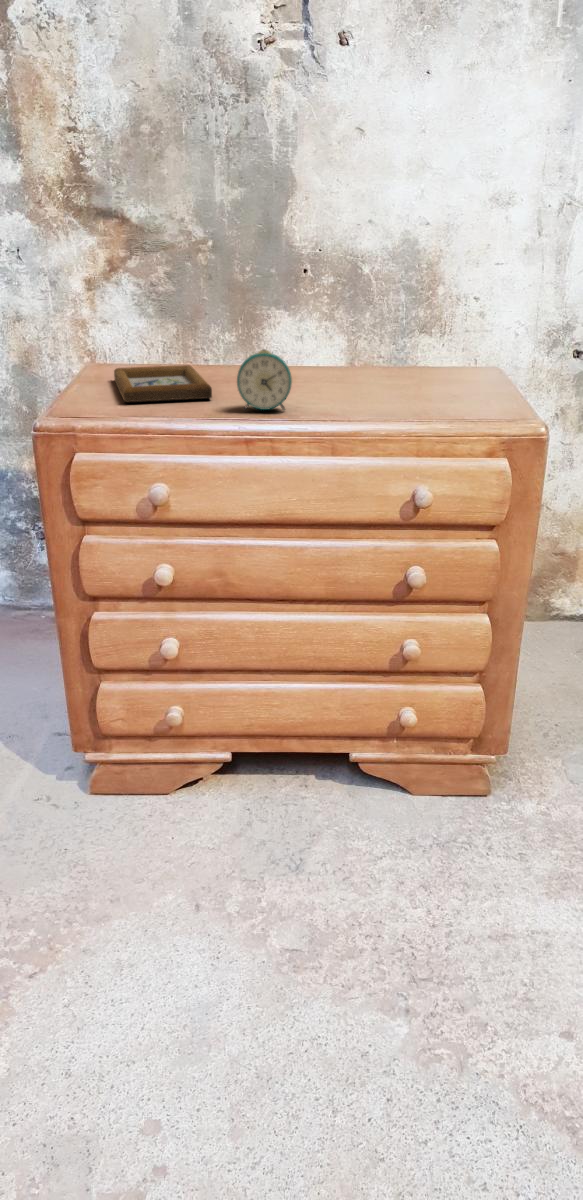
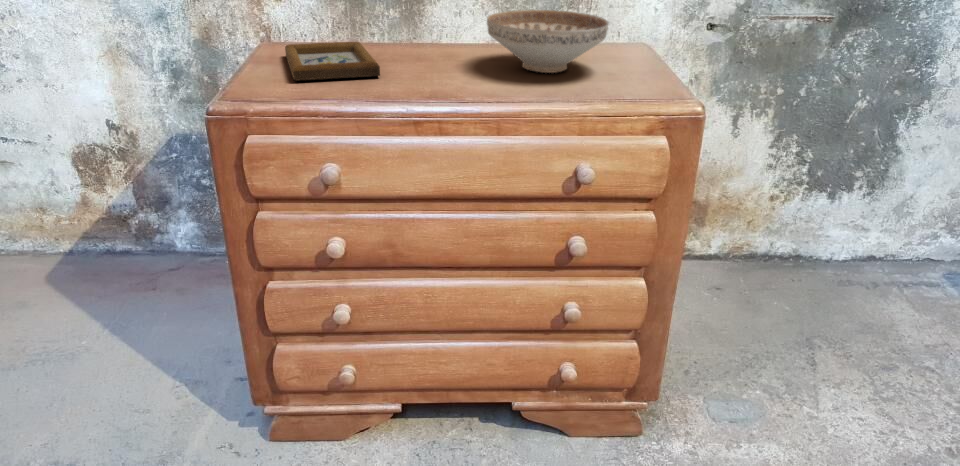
decorative bowl: none [324,331,452,396] -> present [487,10,609,73]
alarm clock: present [237,349,292,410] -> none [404,30,458,89]

